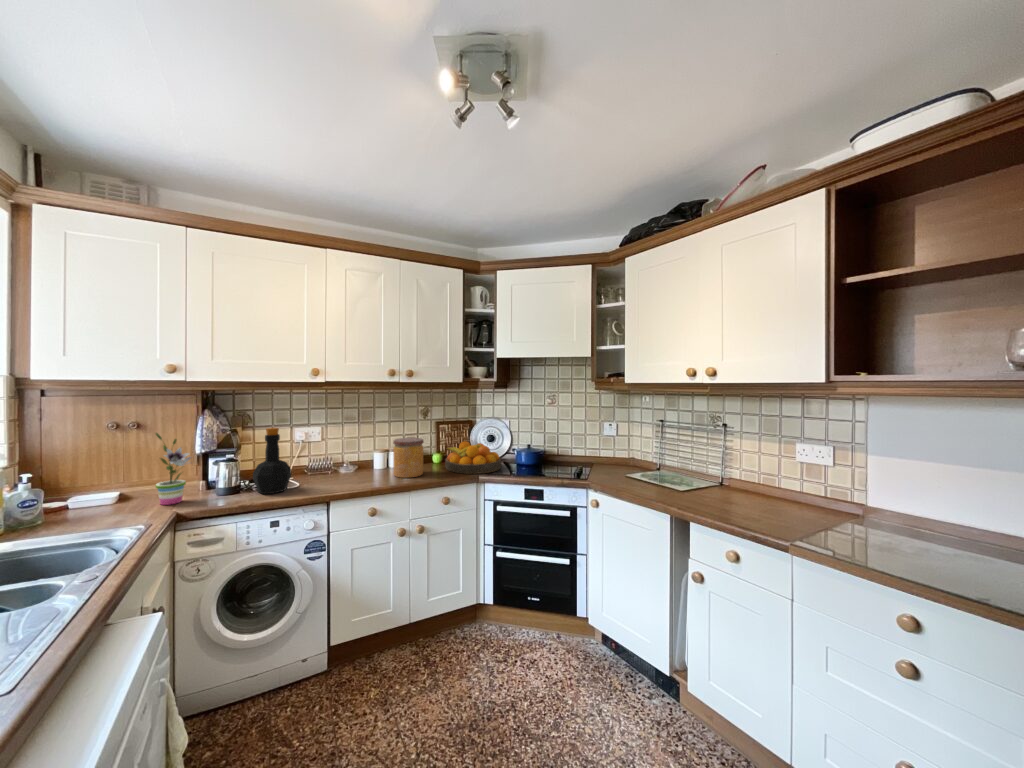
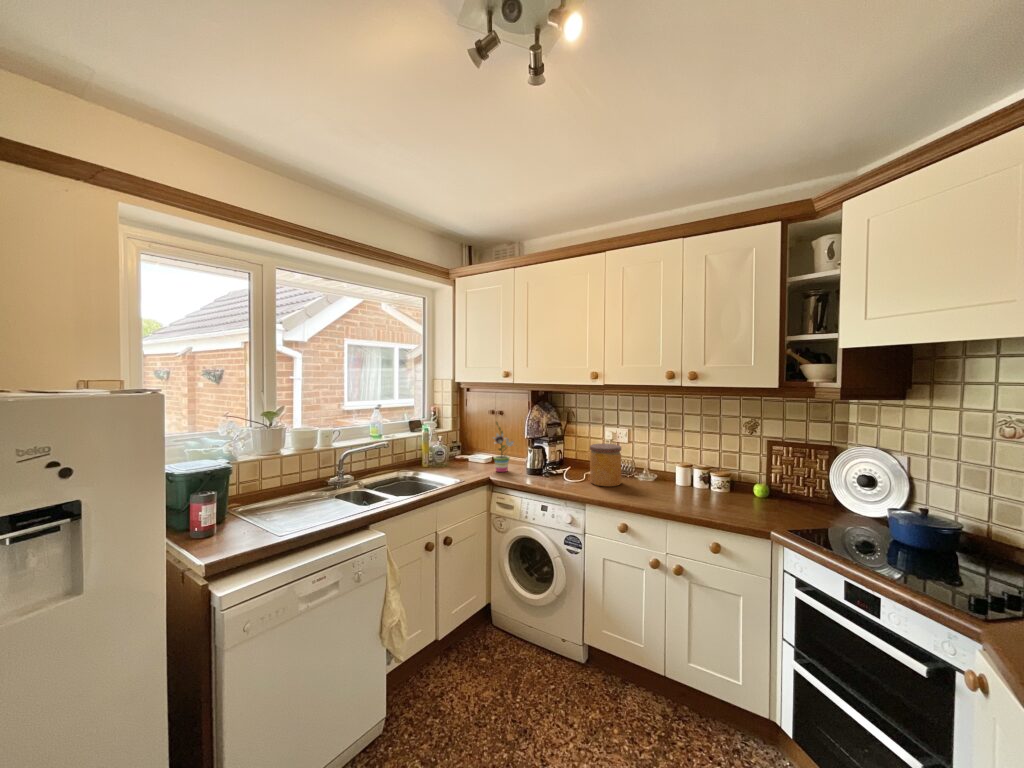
bottle: present [253,428,291,494] -> none [542,426,571,482]
jar: present [393,438,424,478] -> present [590,444,621,487]
fruit bowl: present [445,441,501,474] -> none [745,475,851,534]

